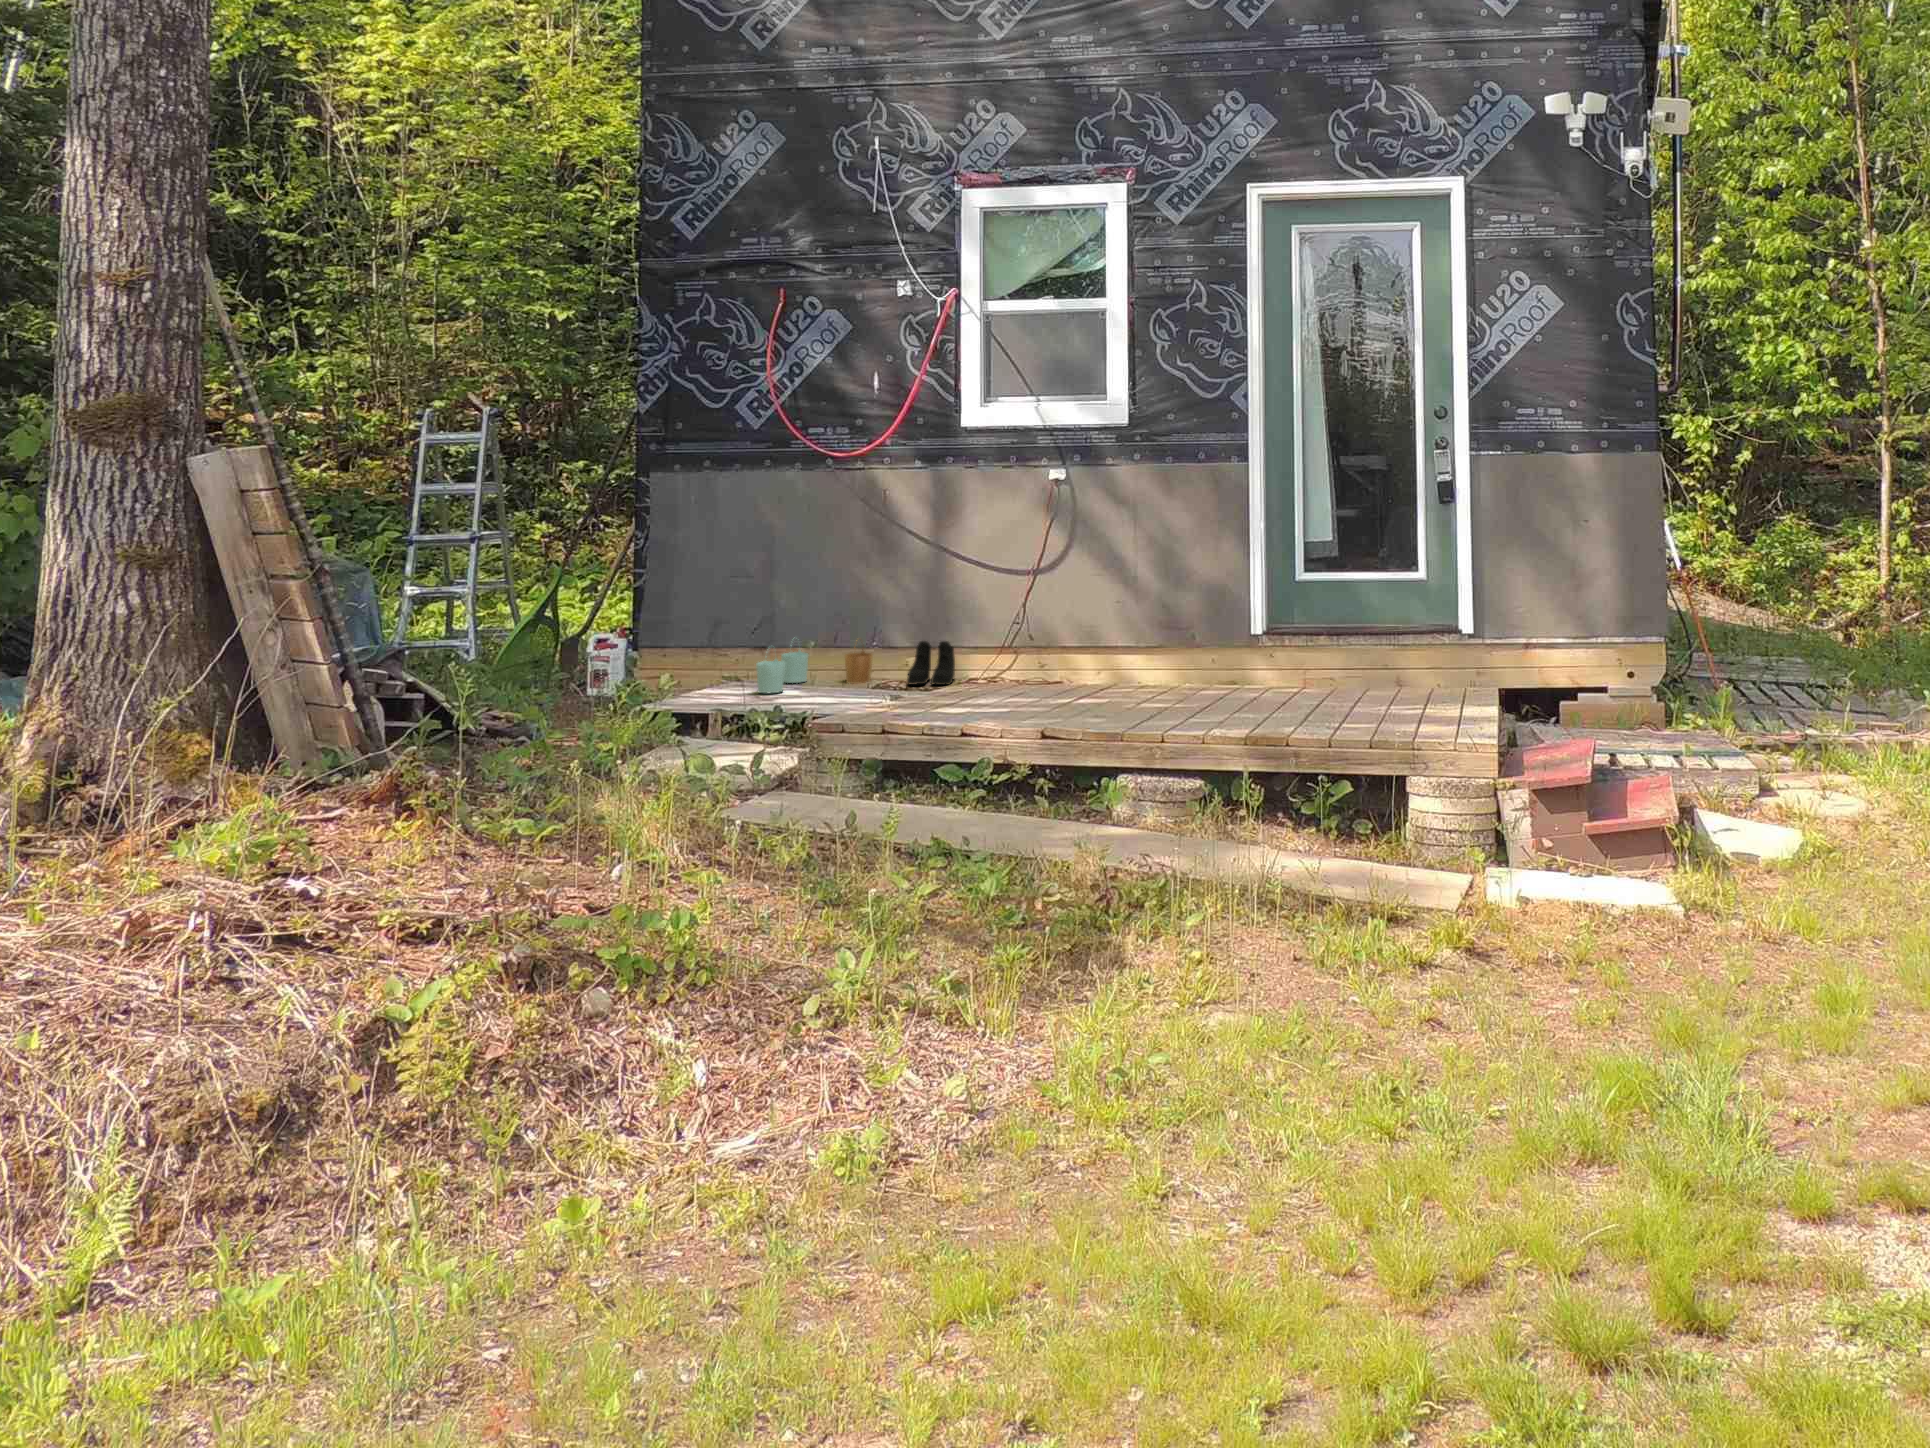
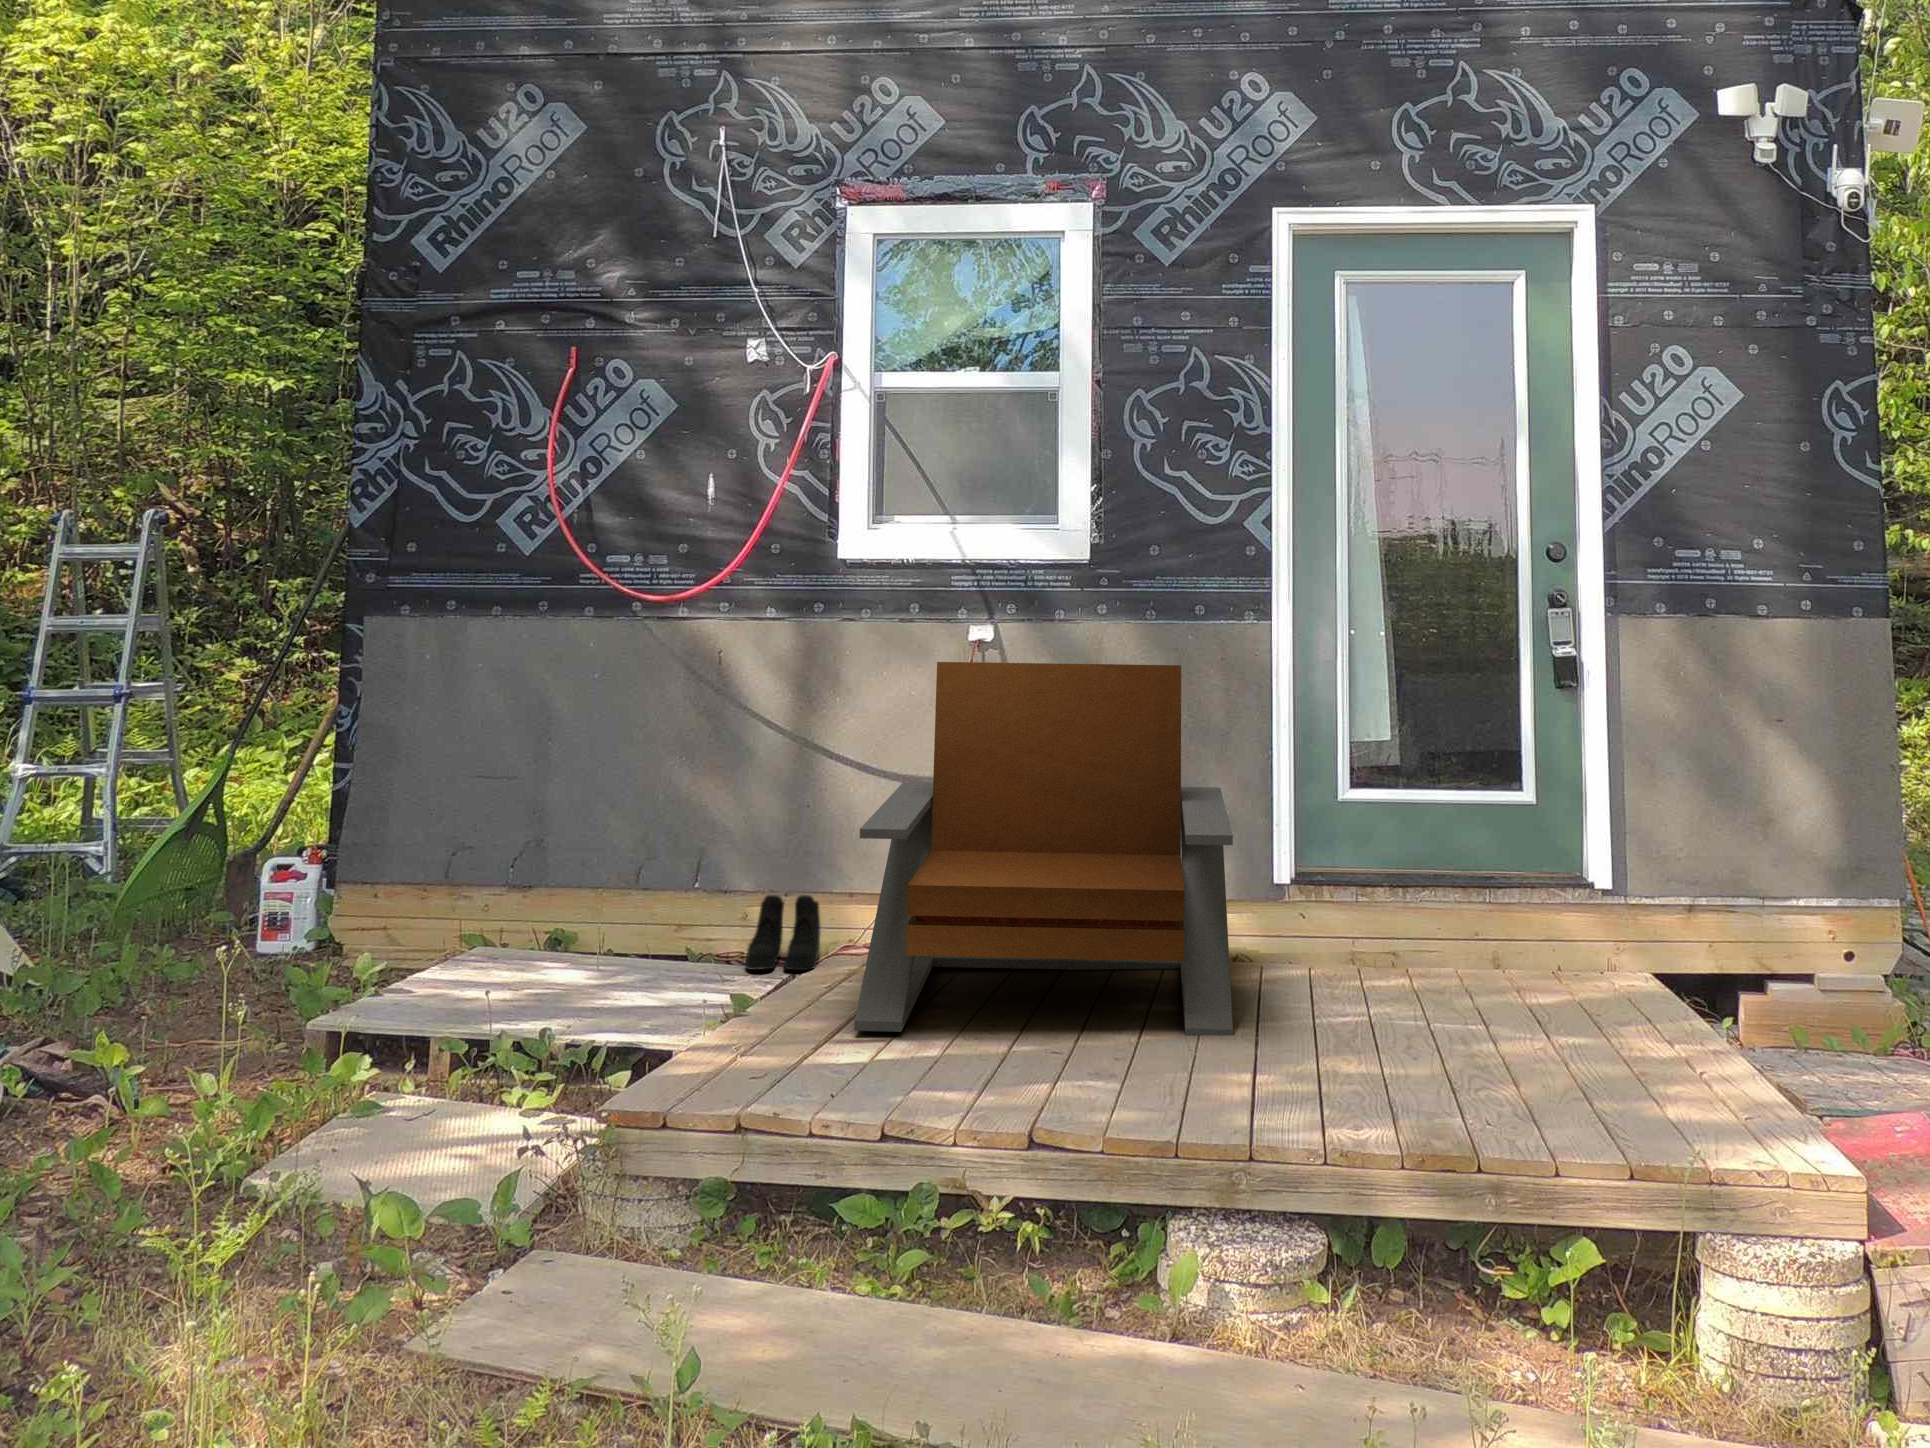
lounge chair: none [966,489,1210,707] -> present [854,662,1233,1035]
bucket: present [756,649,873,693] -> none [505,885,692,988]

